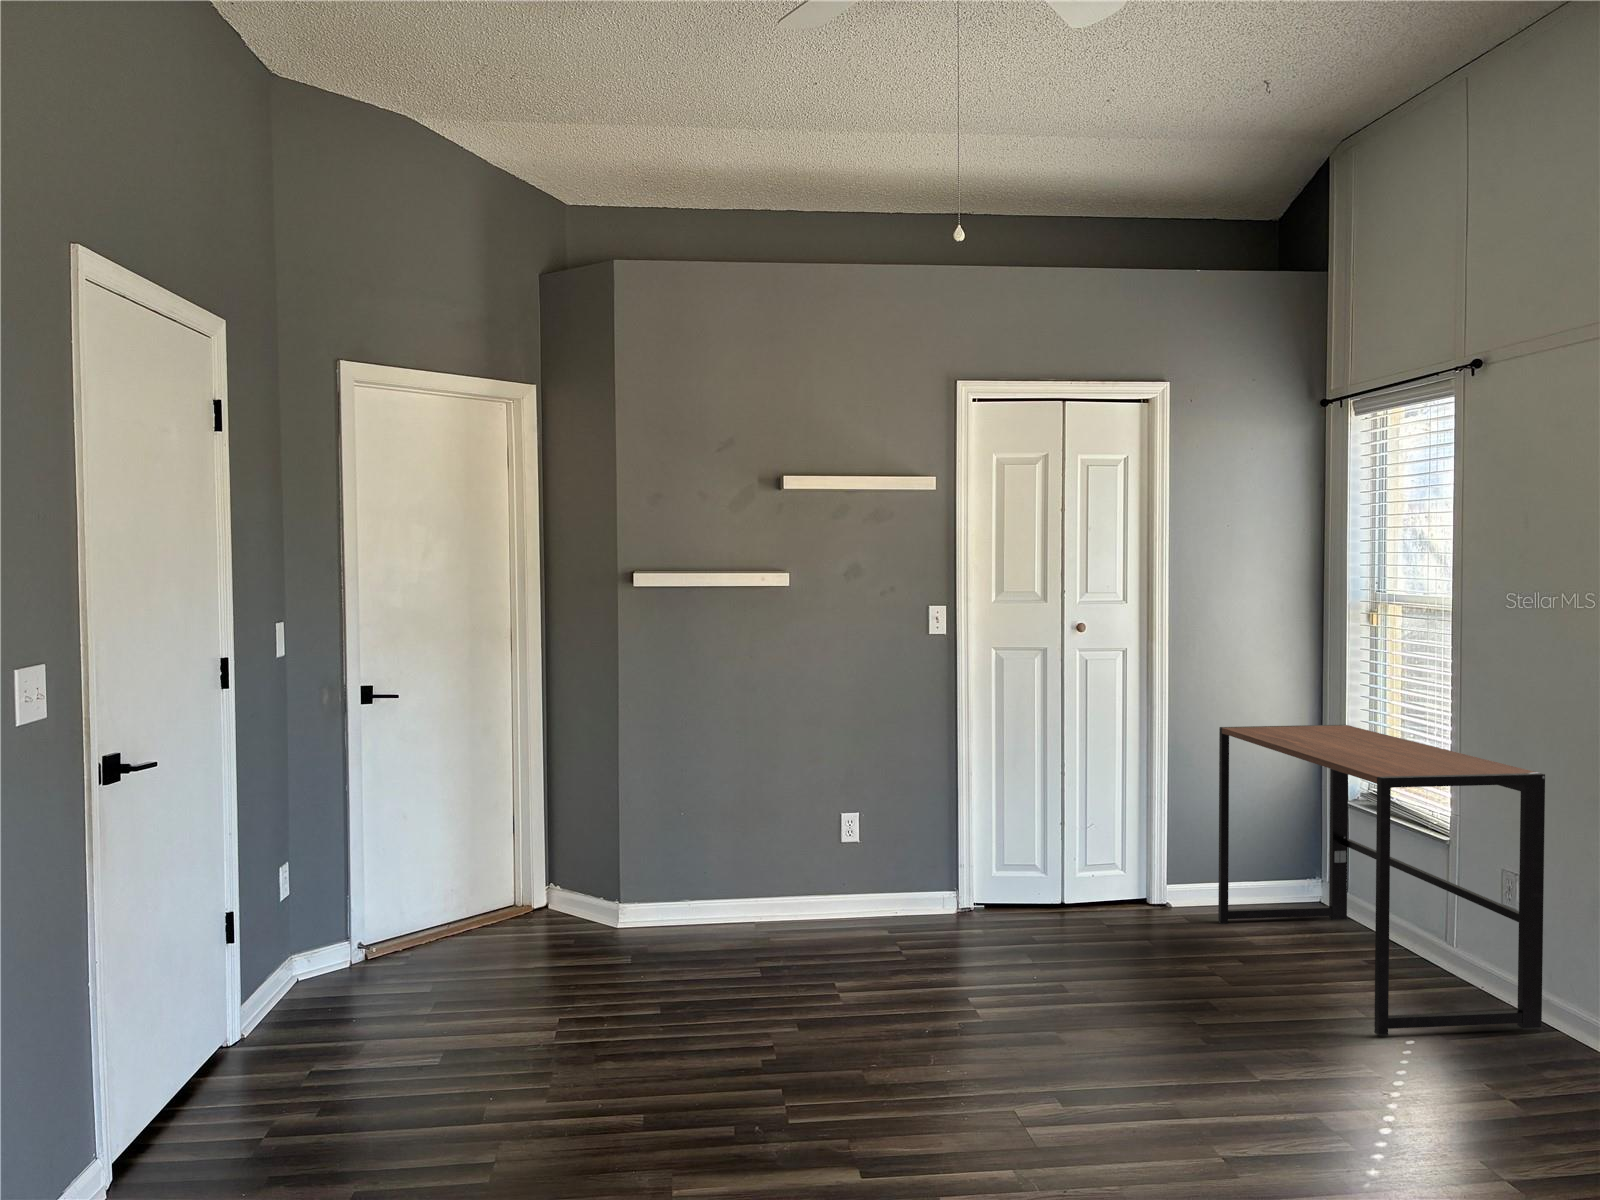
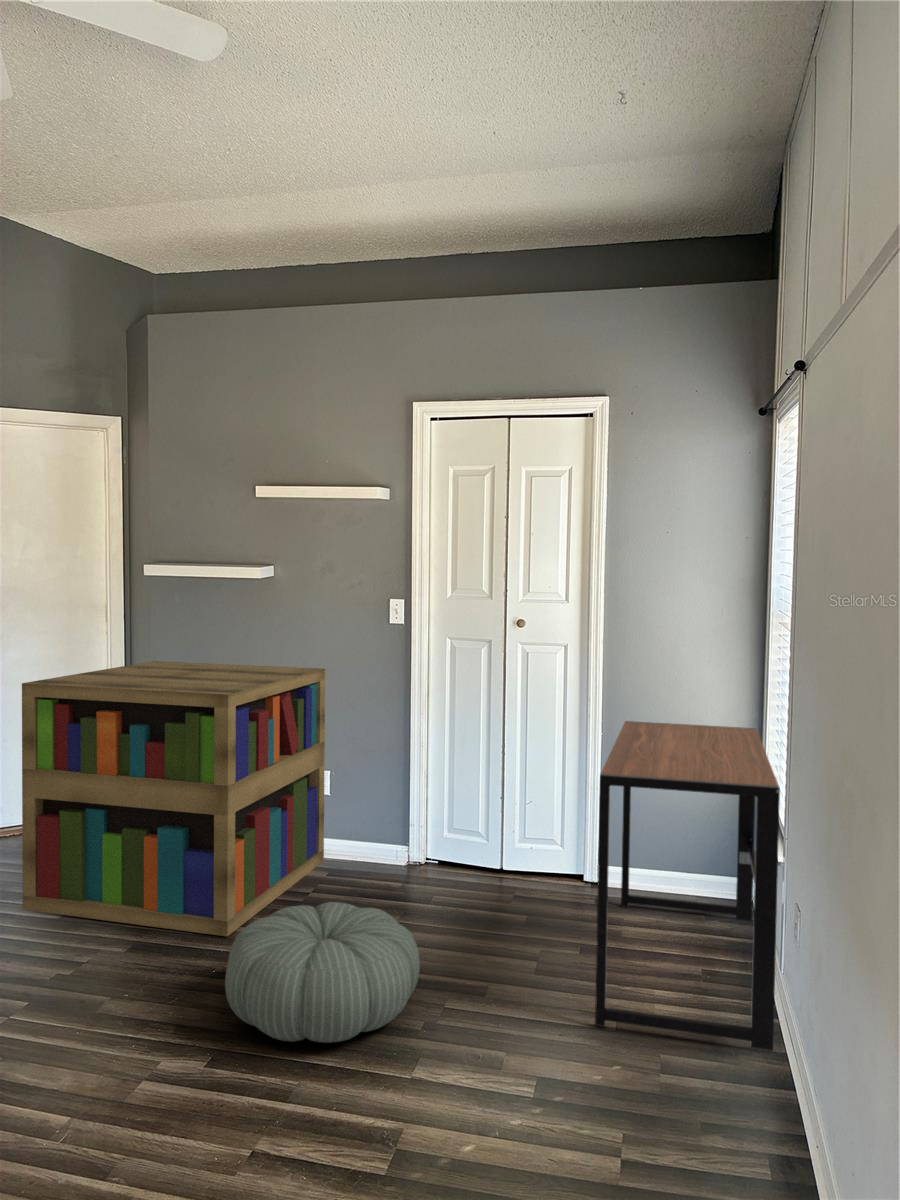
bookshelf: none [599,692,898,1028] -> present [22,661,325,936]
pouf: none [1009,952,1233,1107] -> present [225,902,420,1043]

